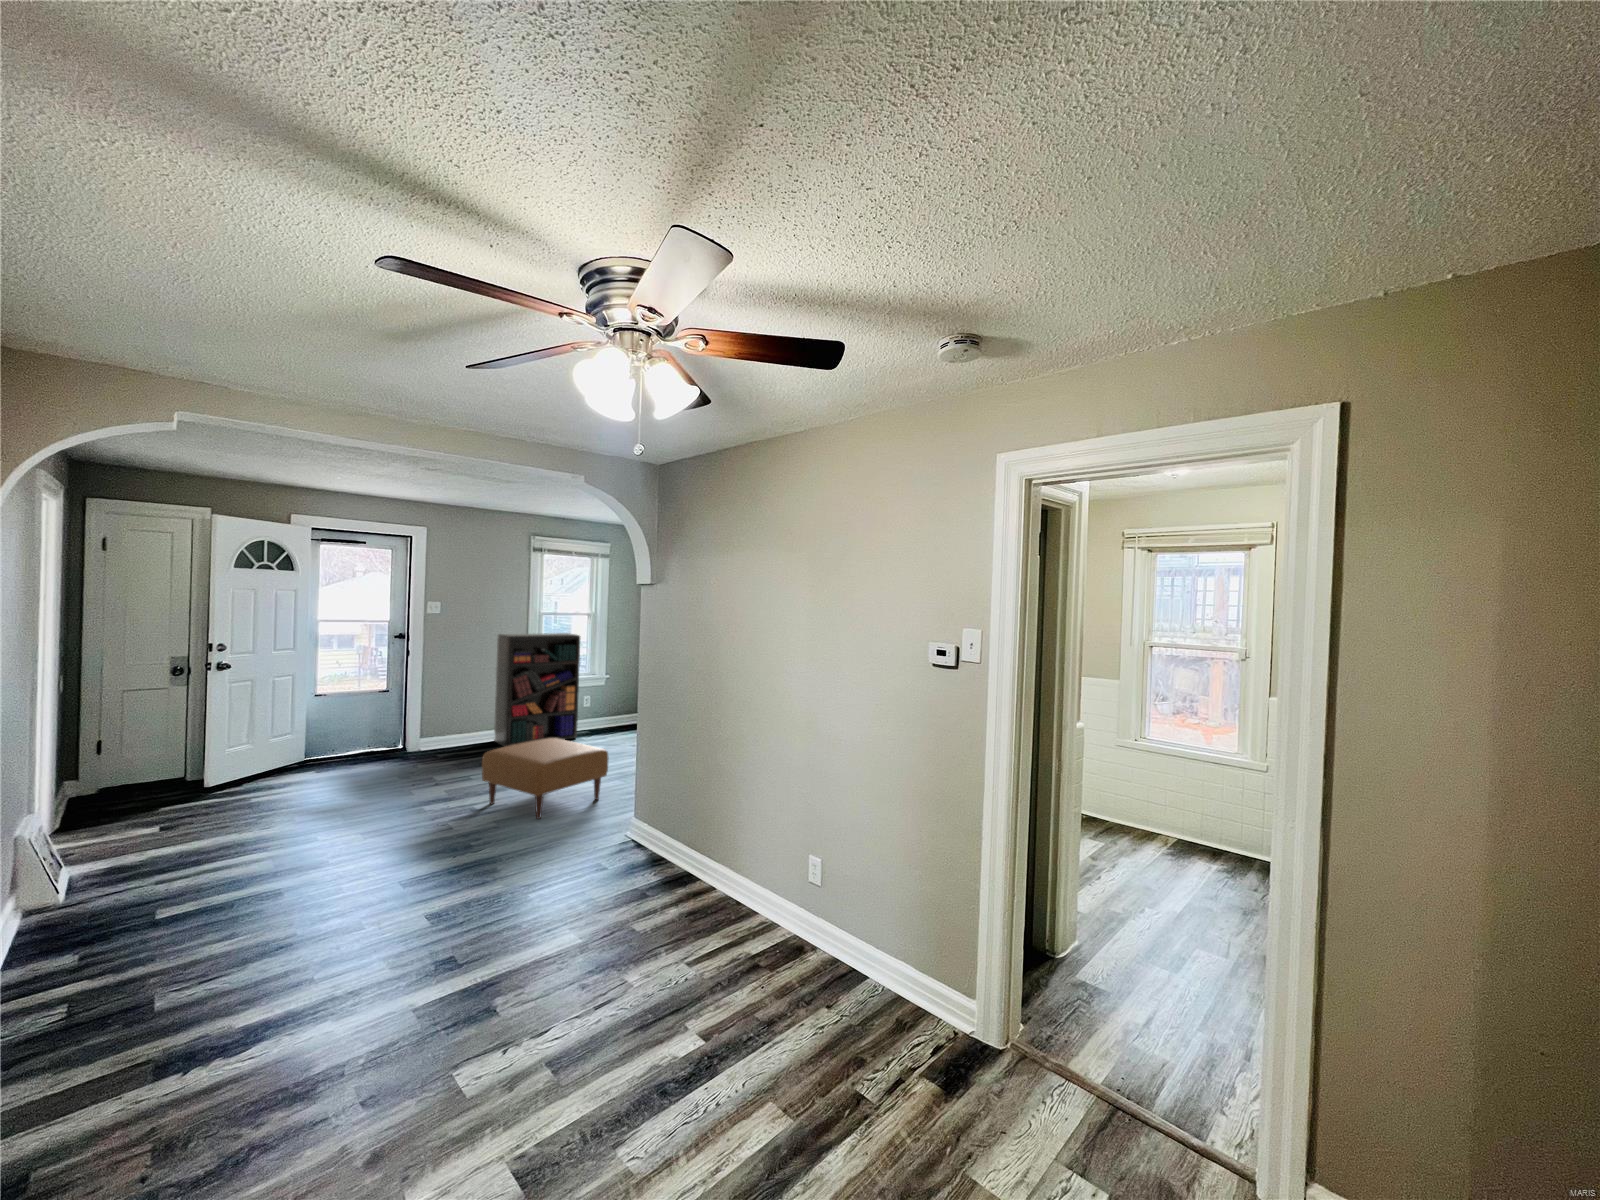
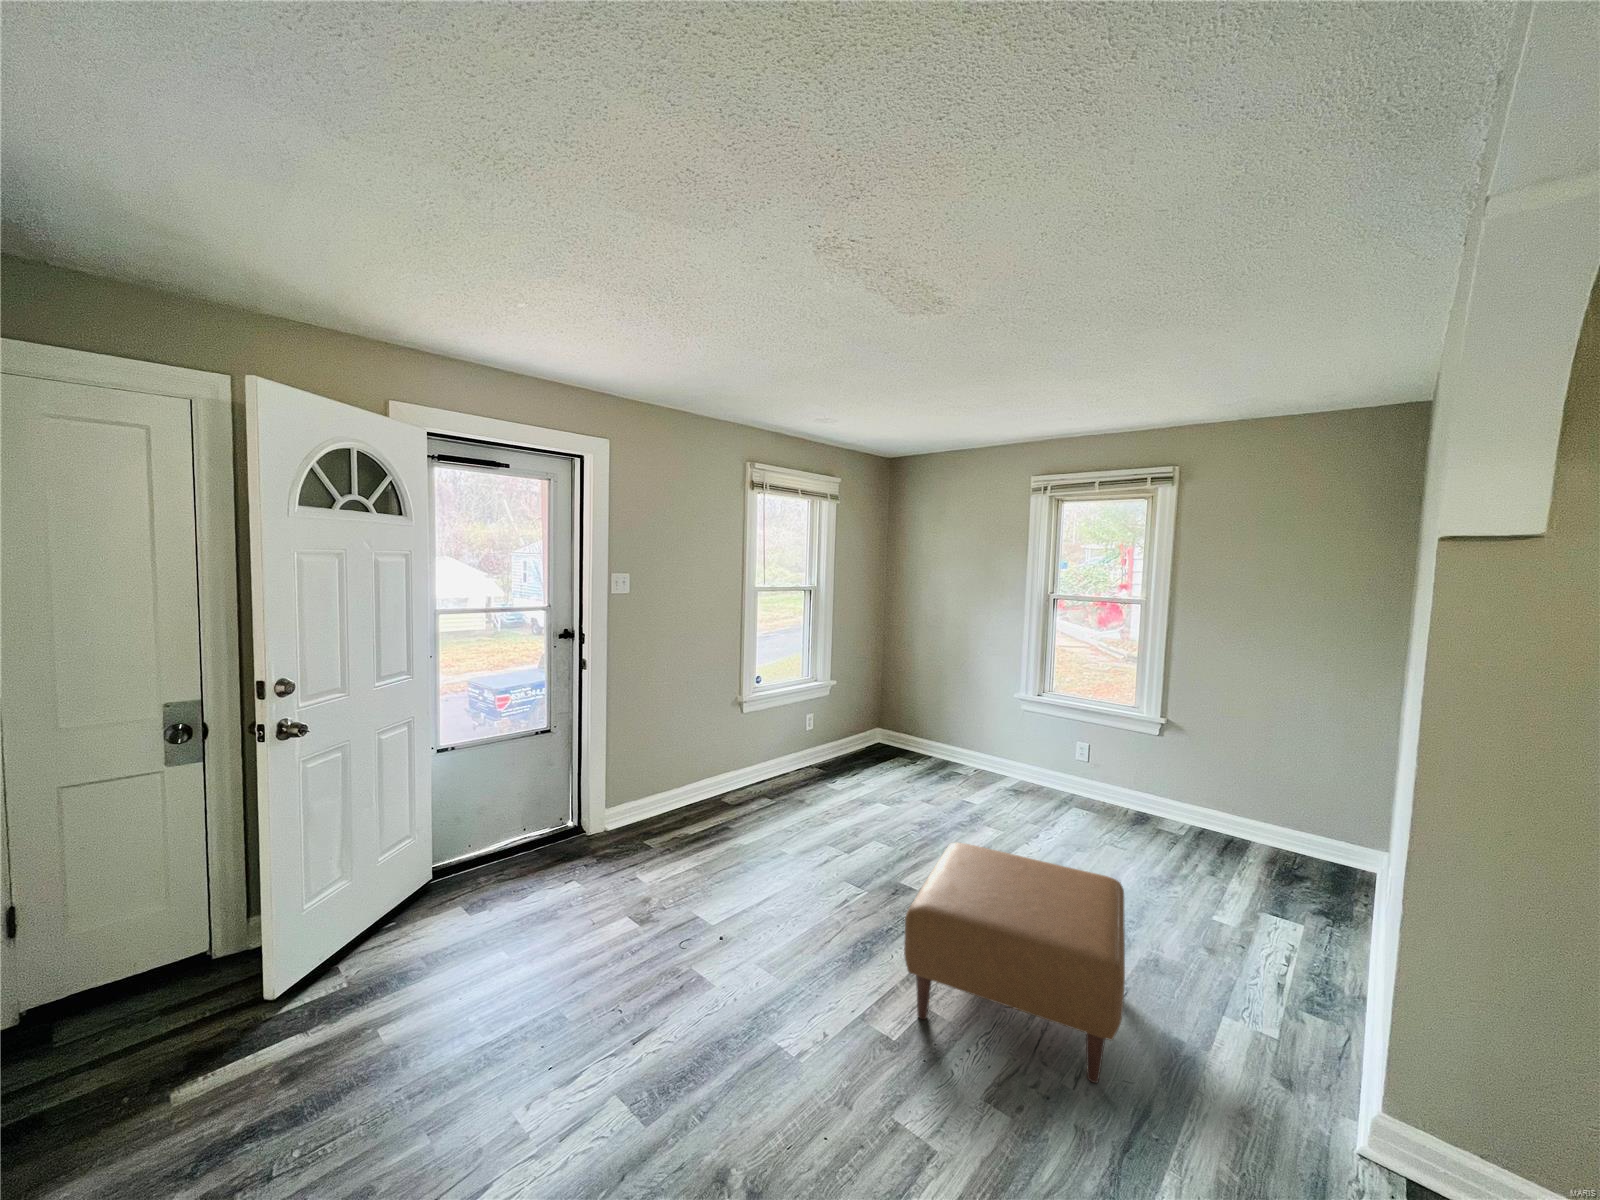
bookshelf: present [494,633,580,747] -> none [706,619,831,815]

